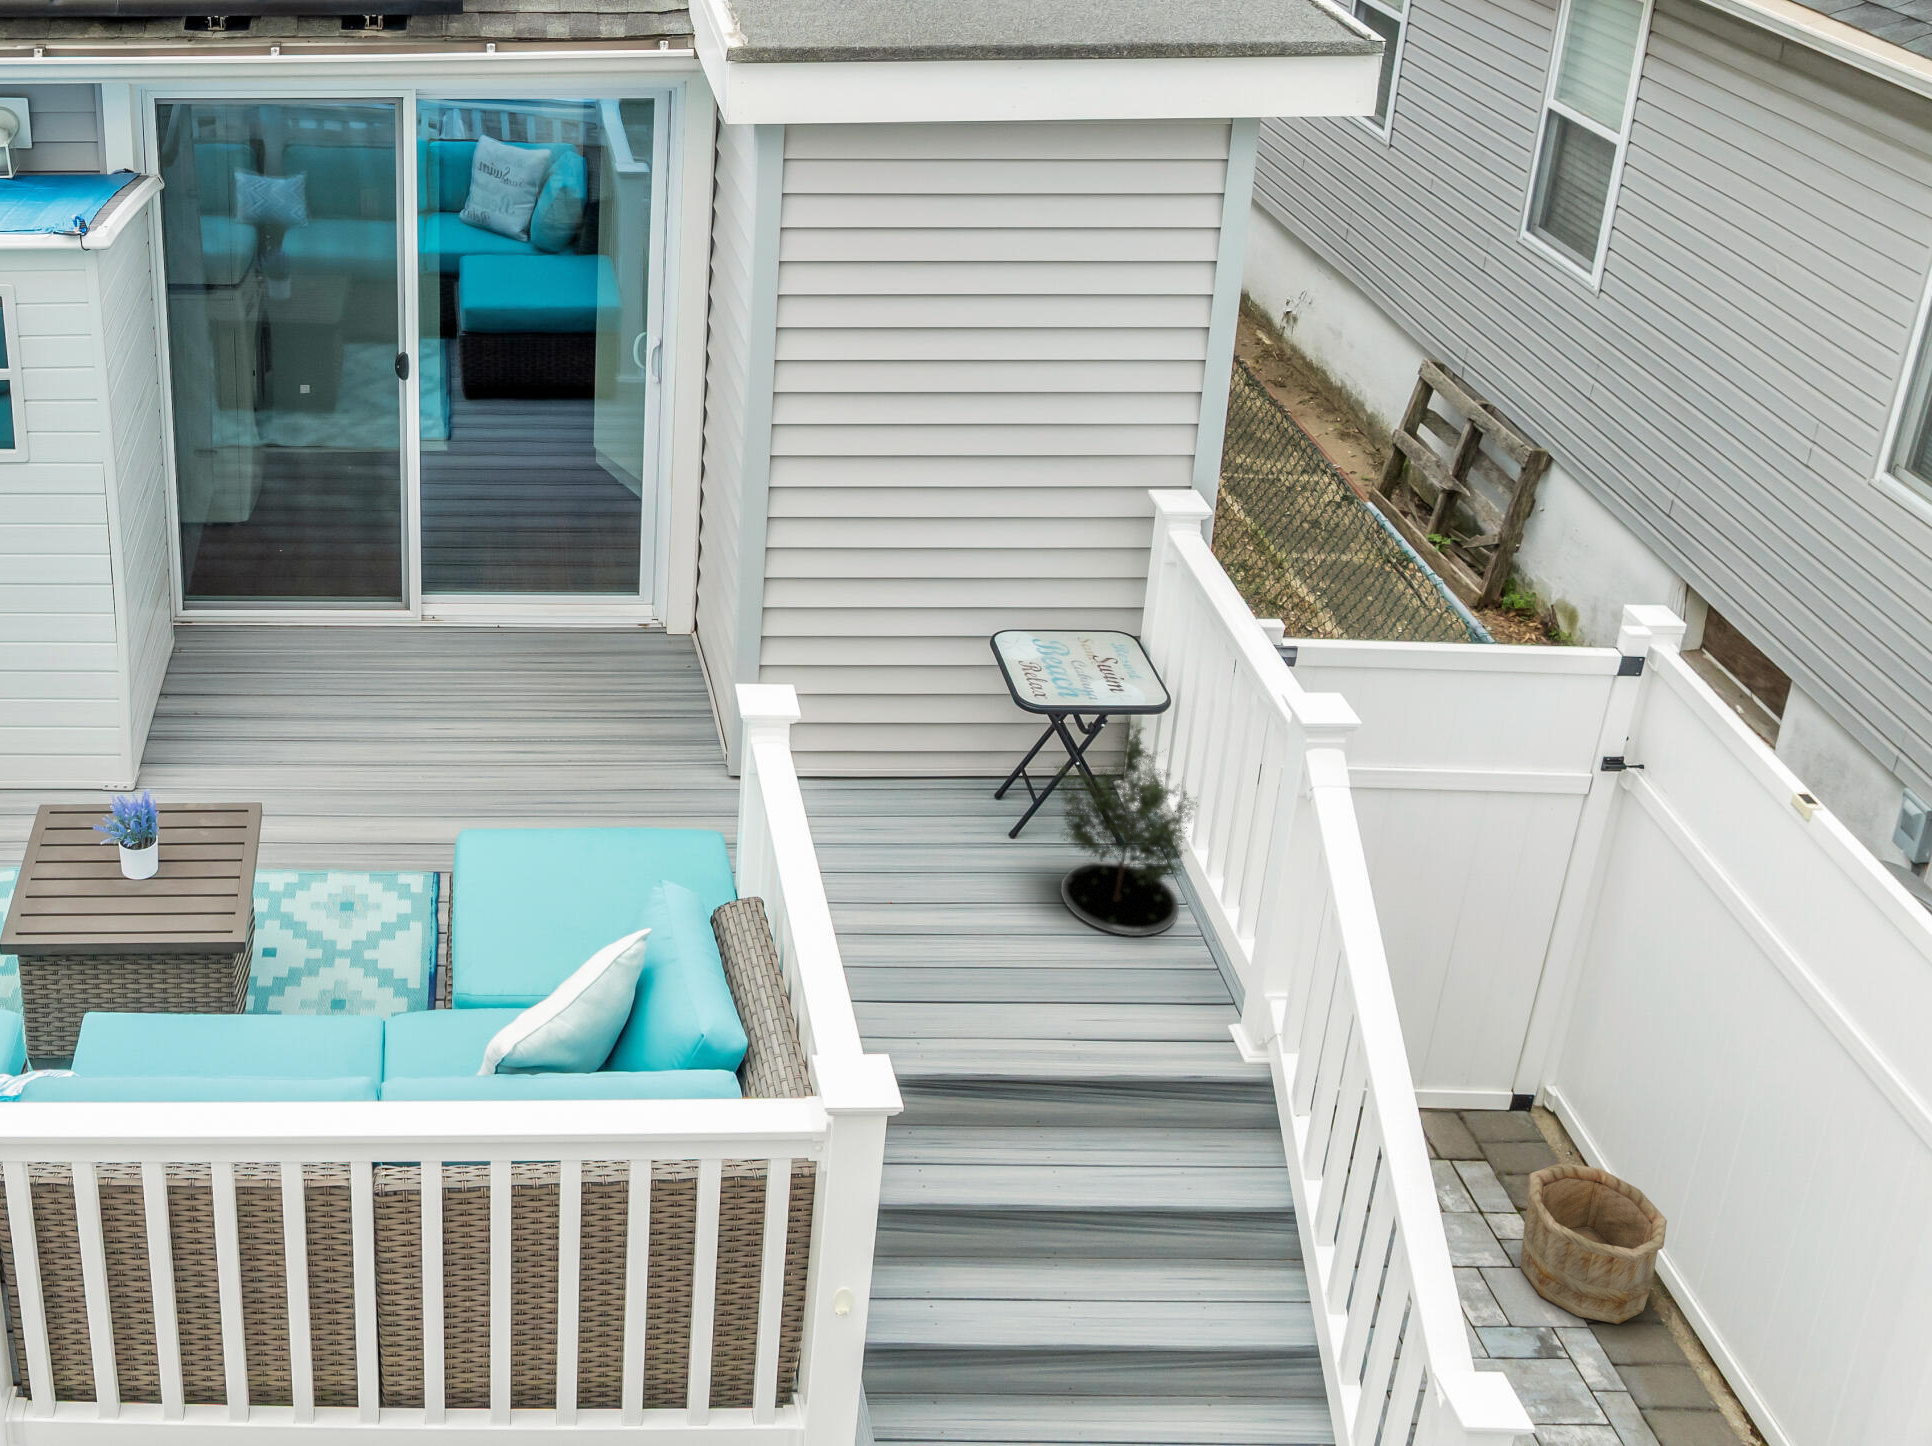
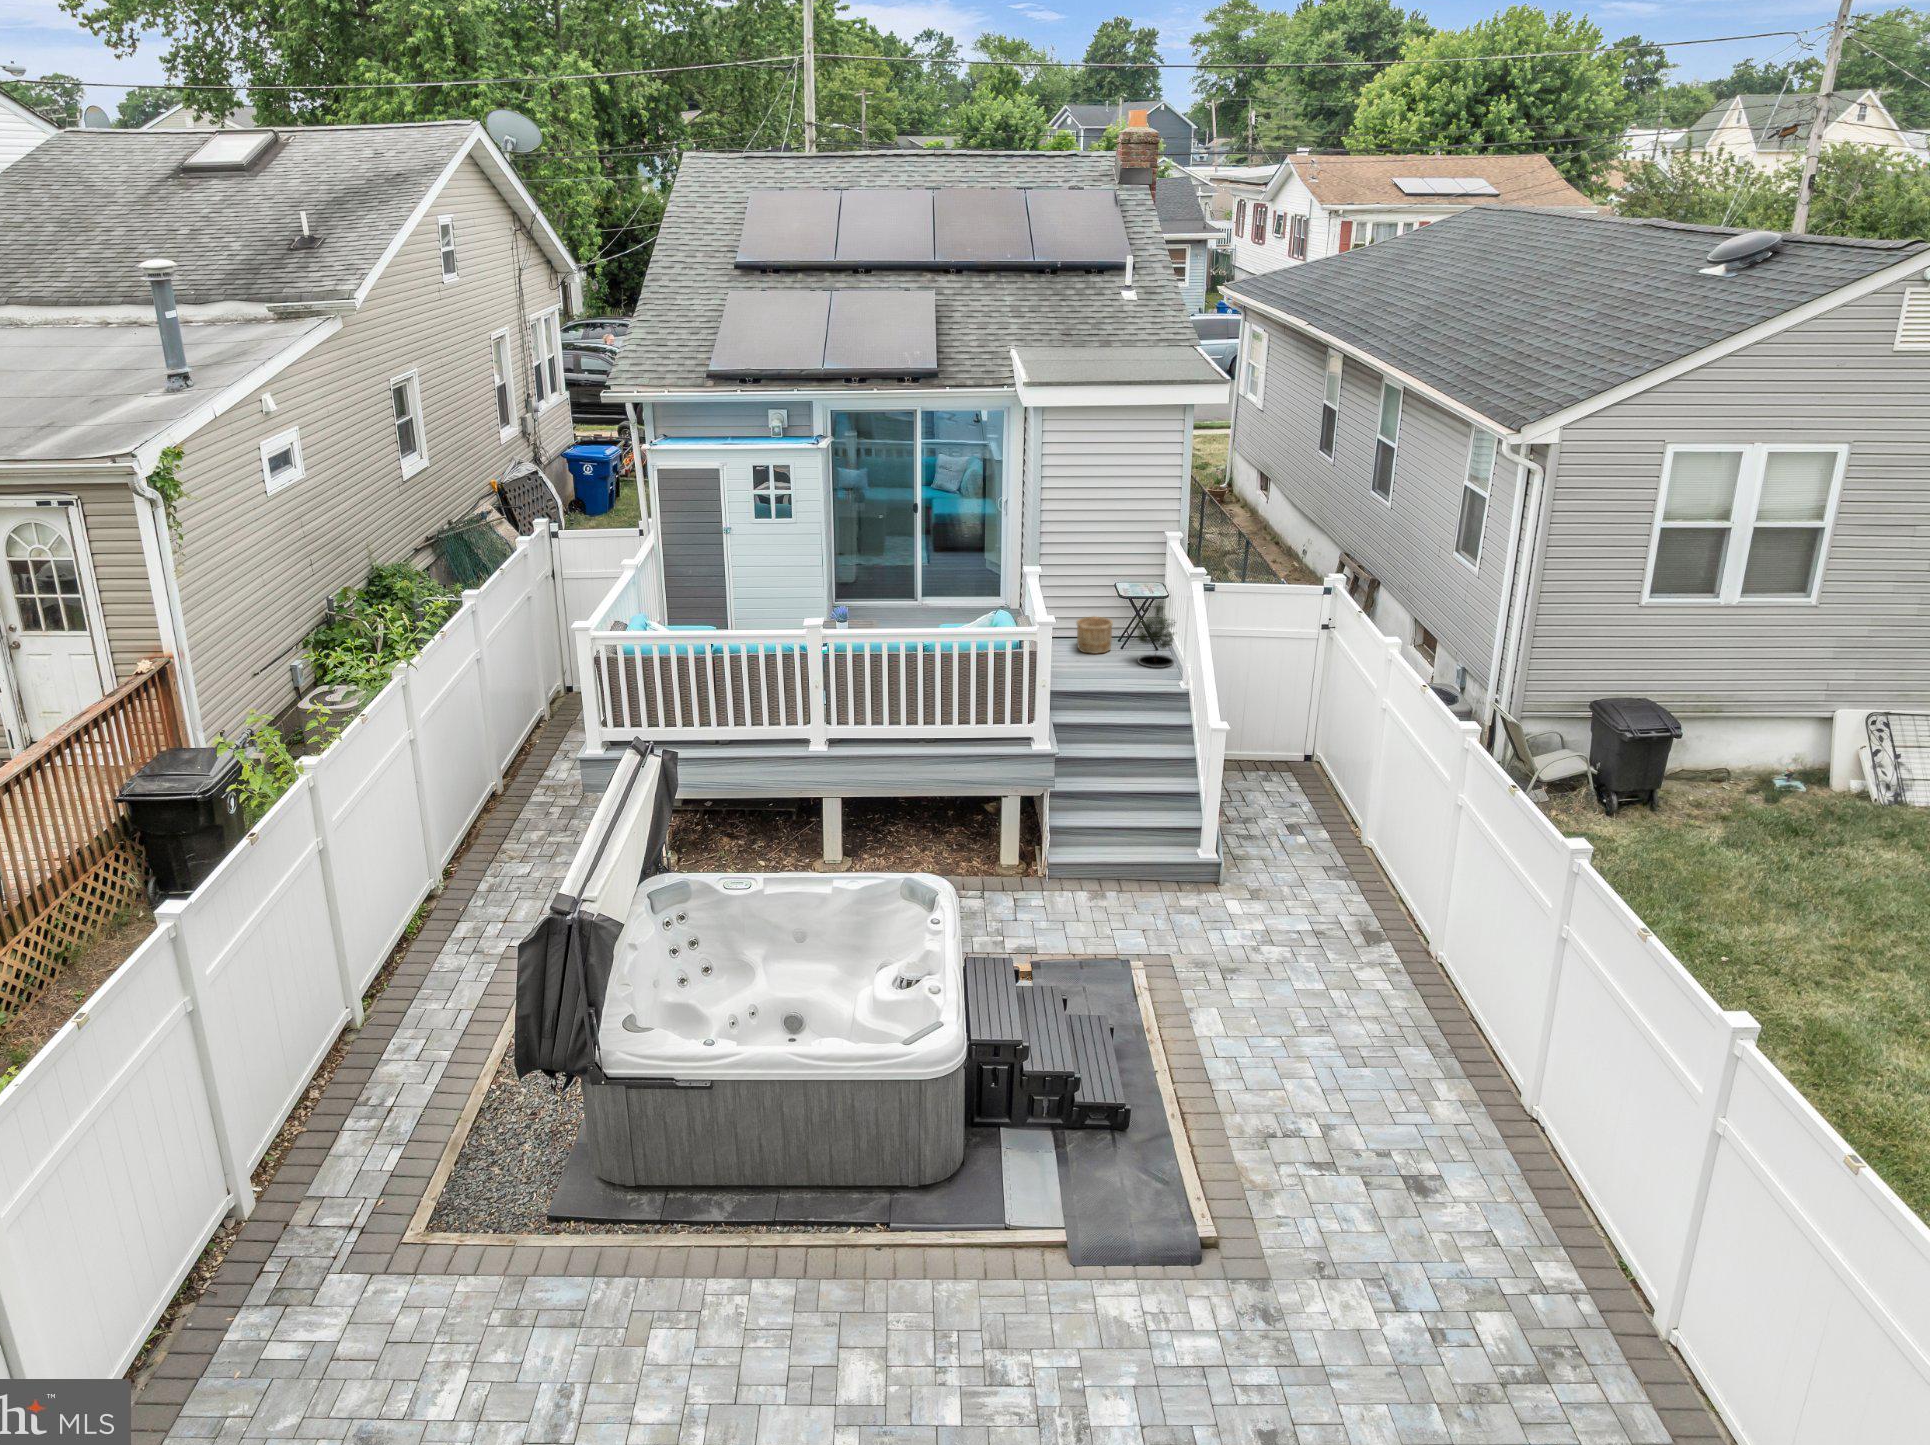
wooden bucket: present [1521,1163,1667,1324] -> present [1076,616,1113,654]

